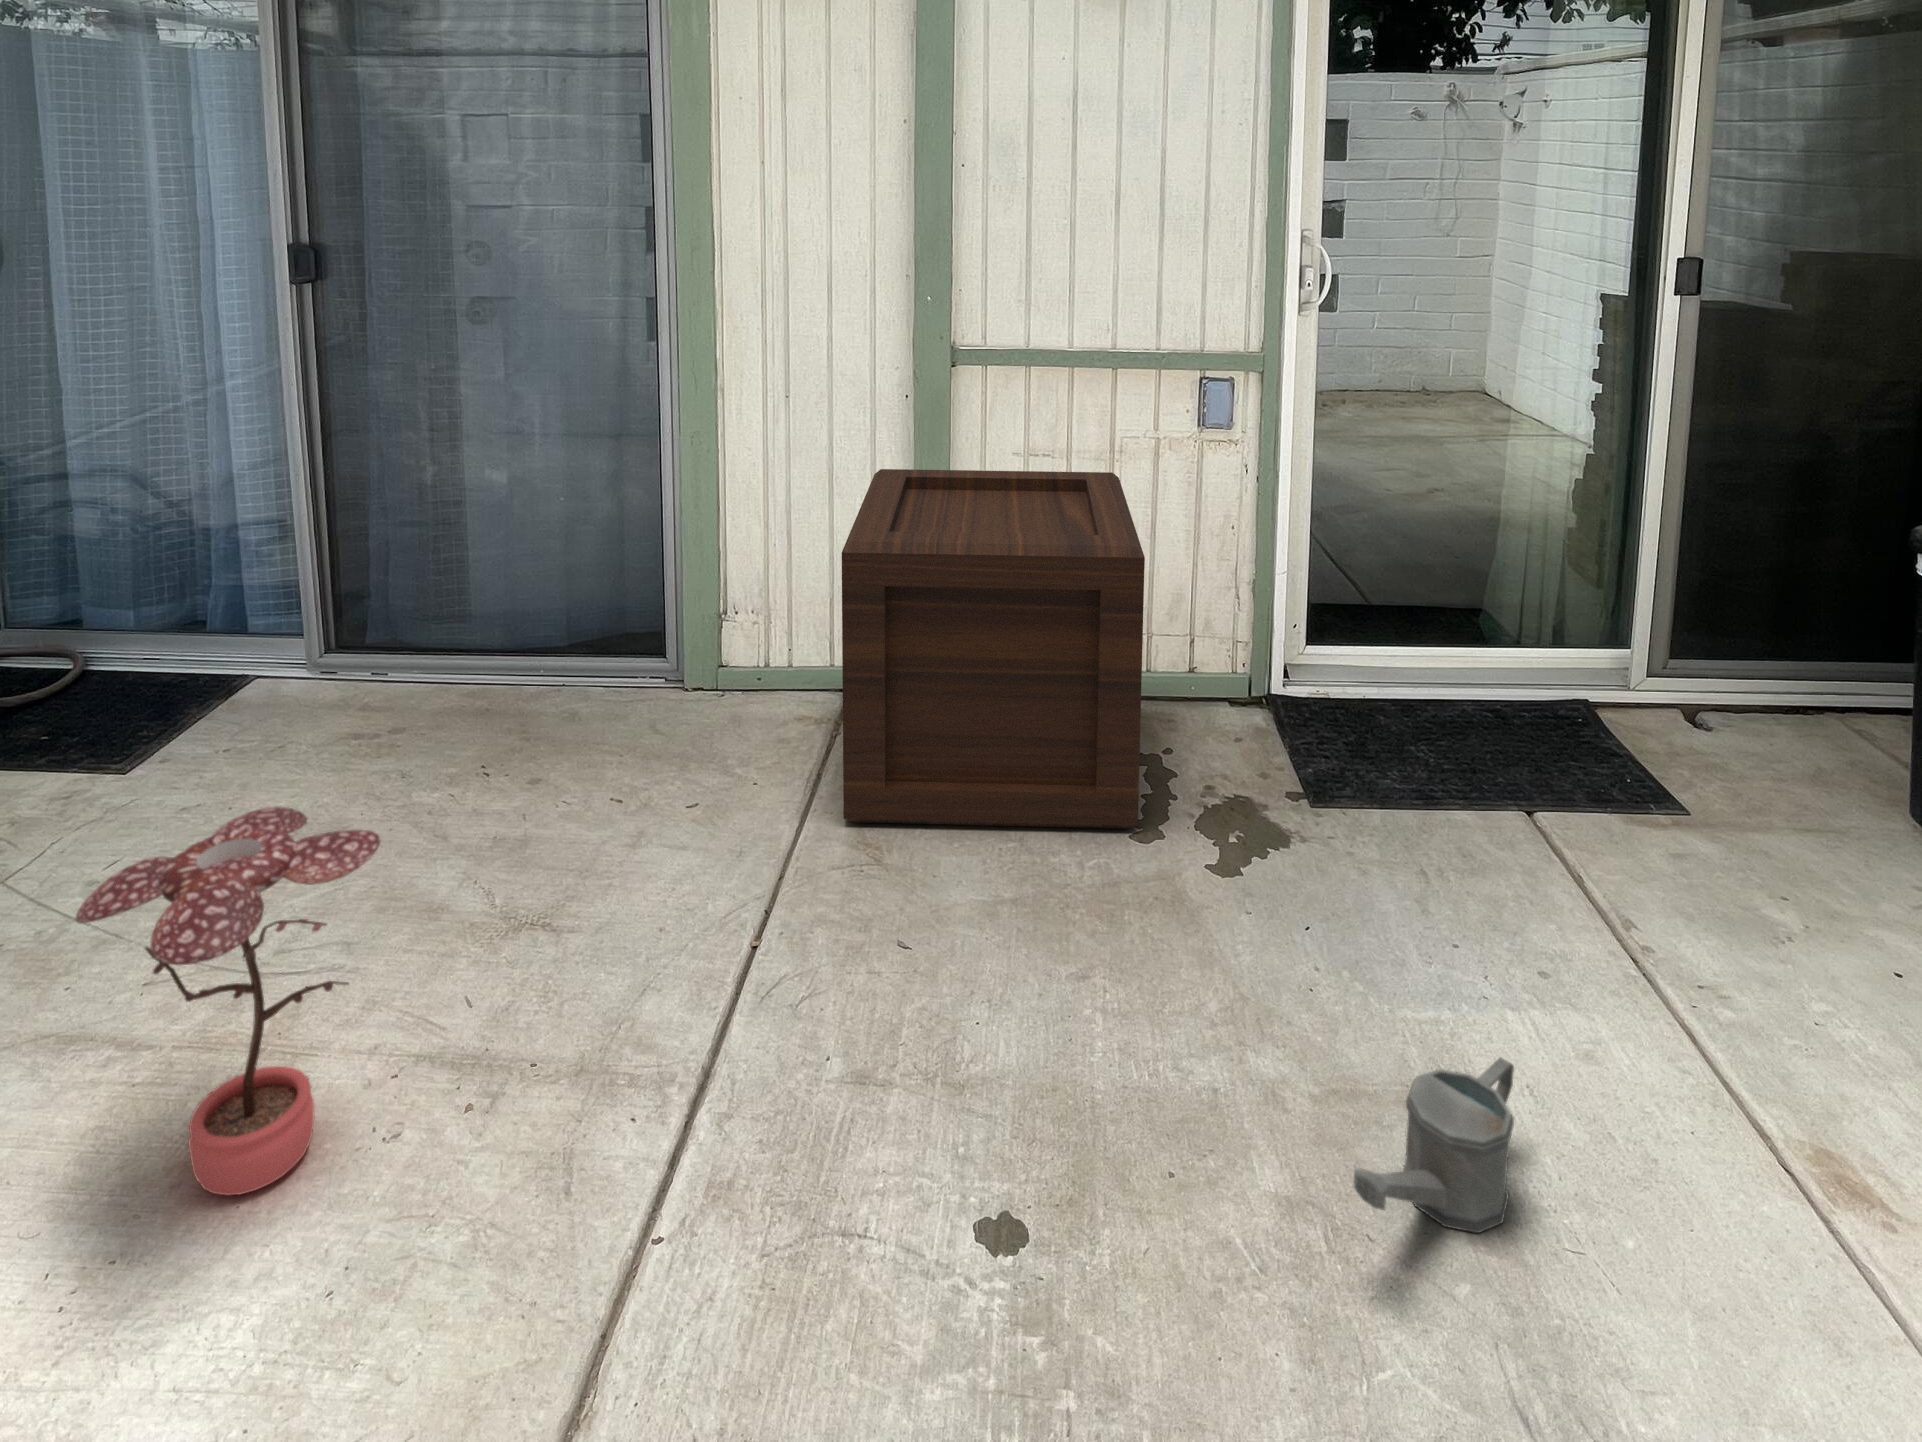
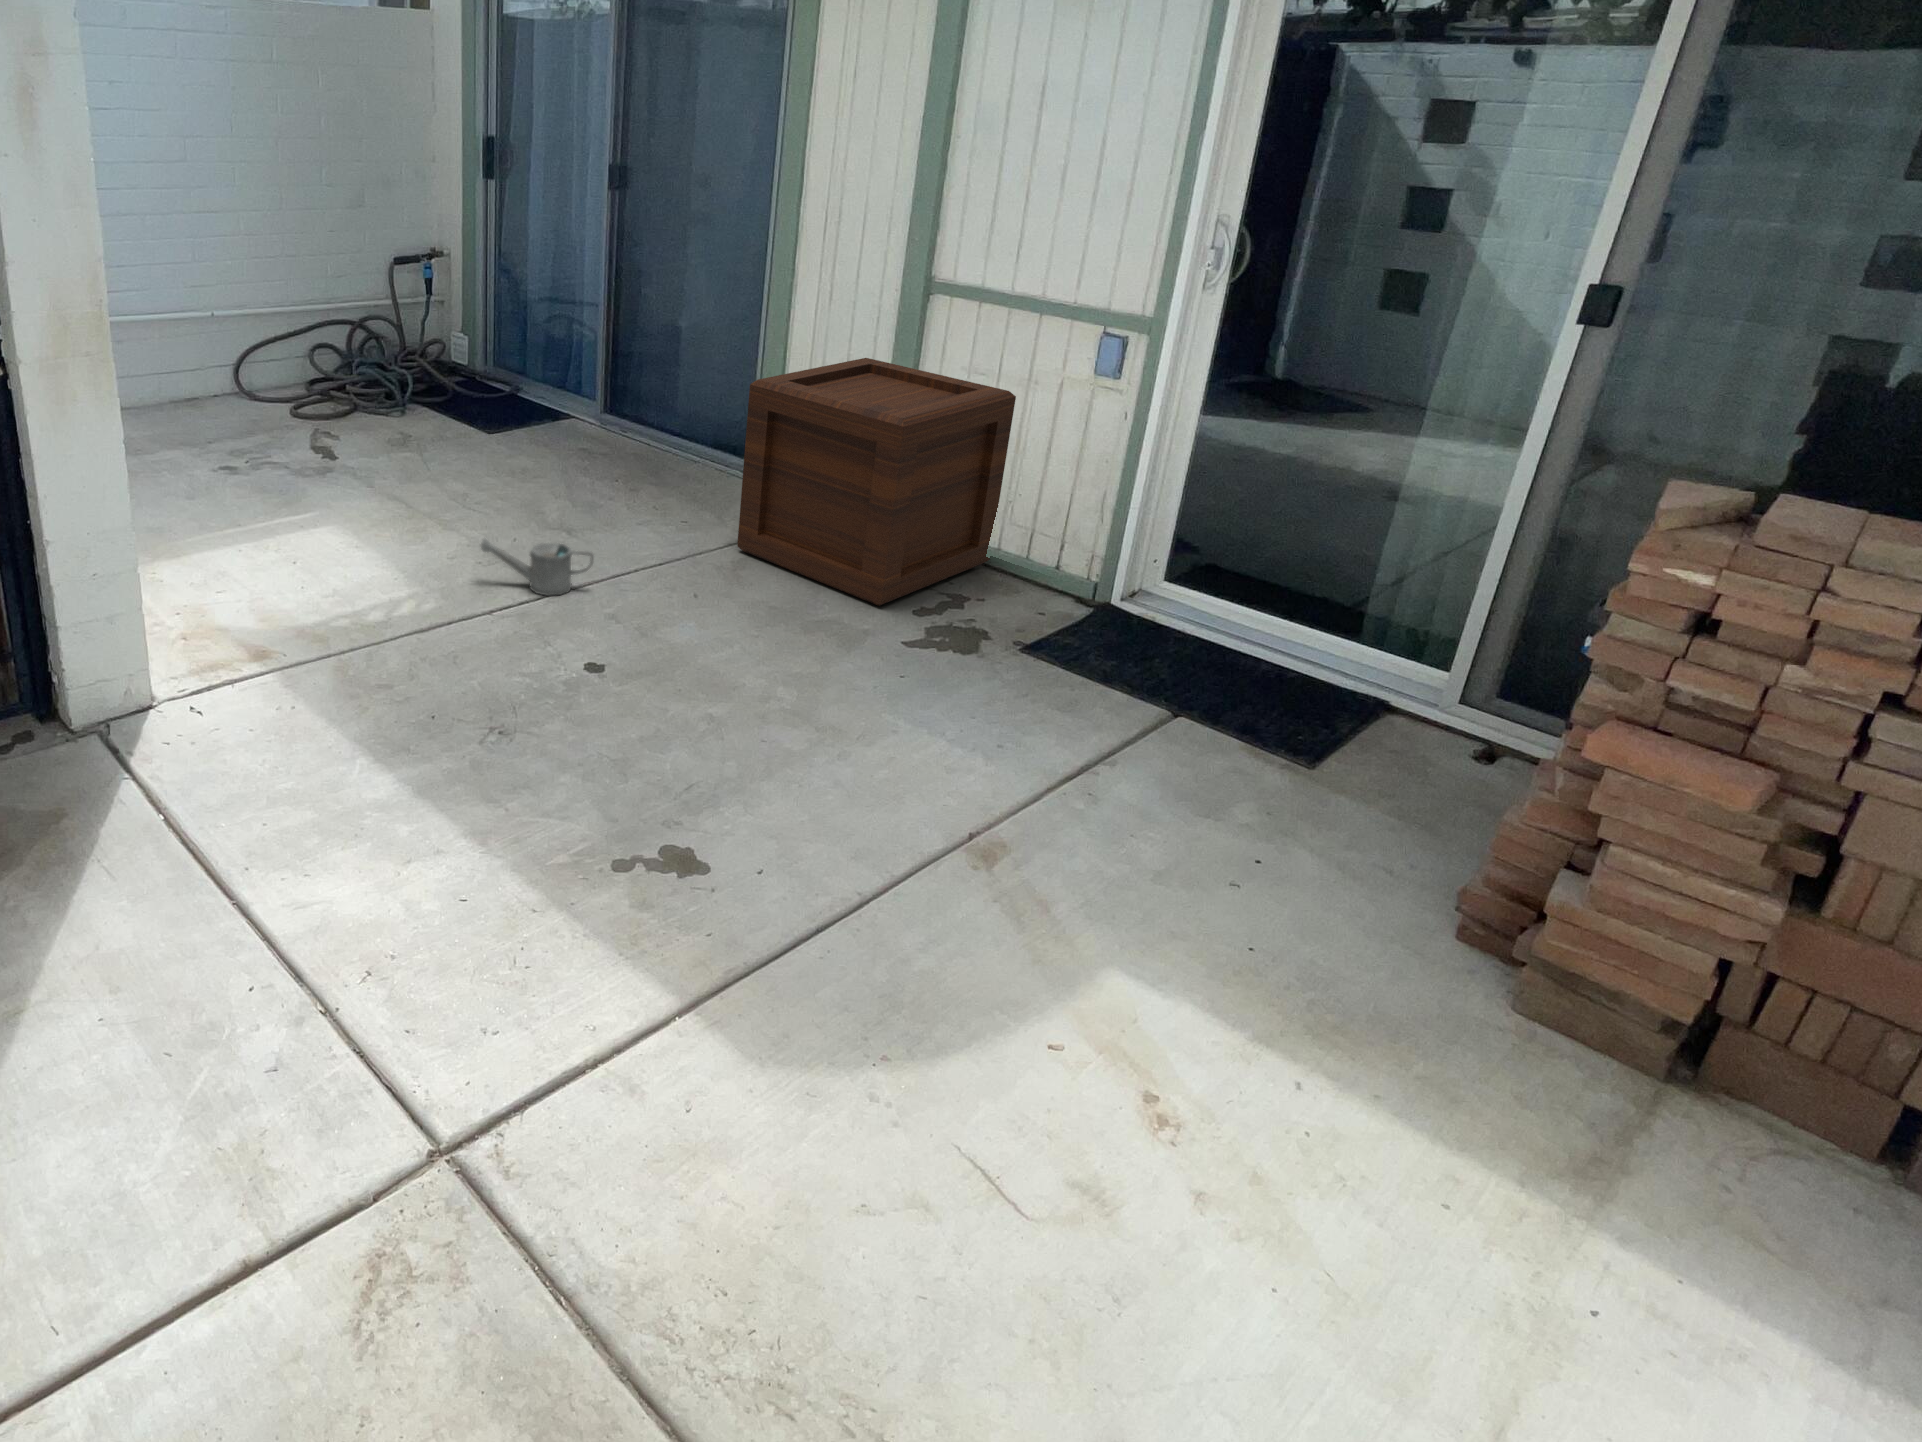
potted plant: present [76,807,380,1196] -> none [358,414,455,554]
watering can: present [1354,1058,1514,1233] -> present [481,539,593,596]

